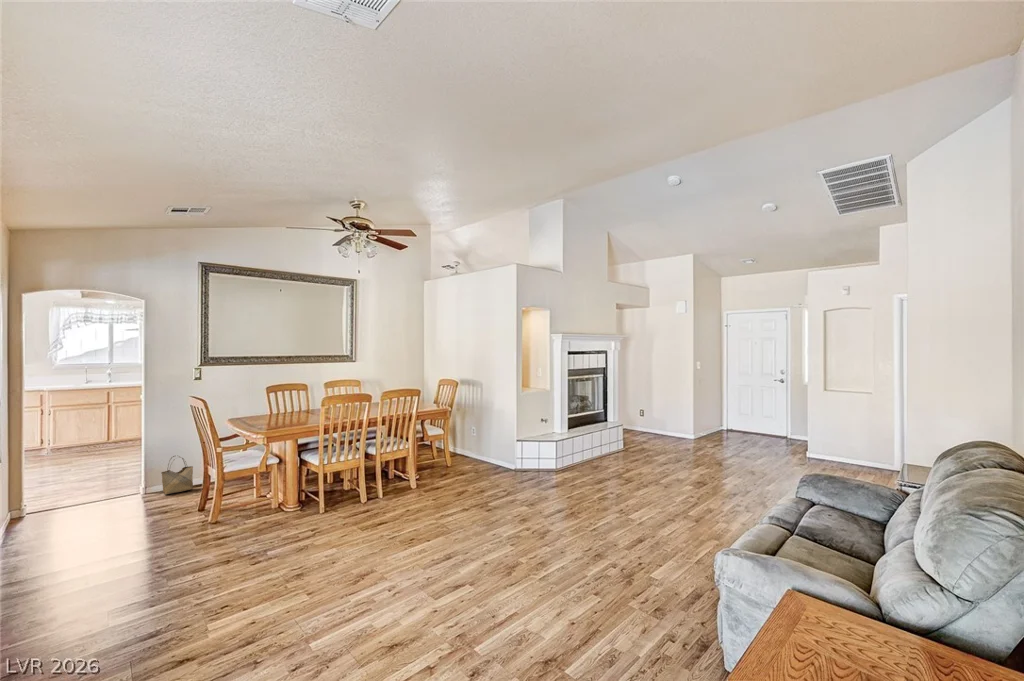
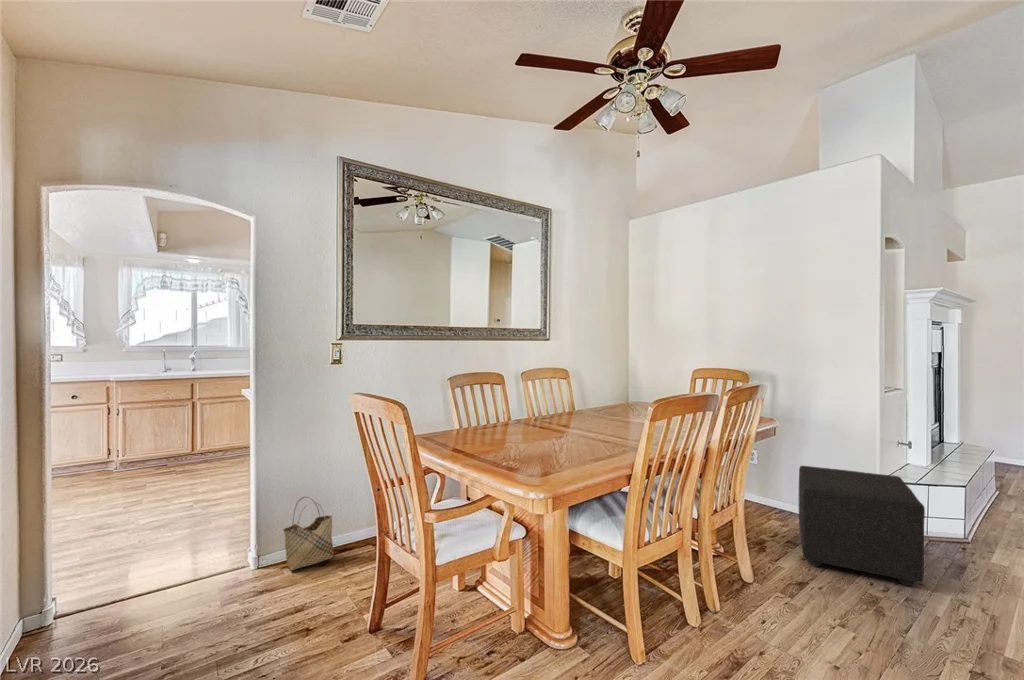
ottoman: none [452,434,513,488] -> present [799,466,925,586]

